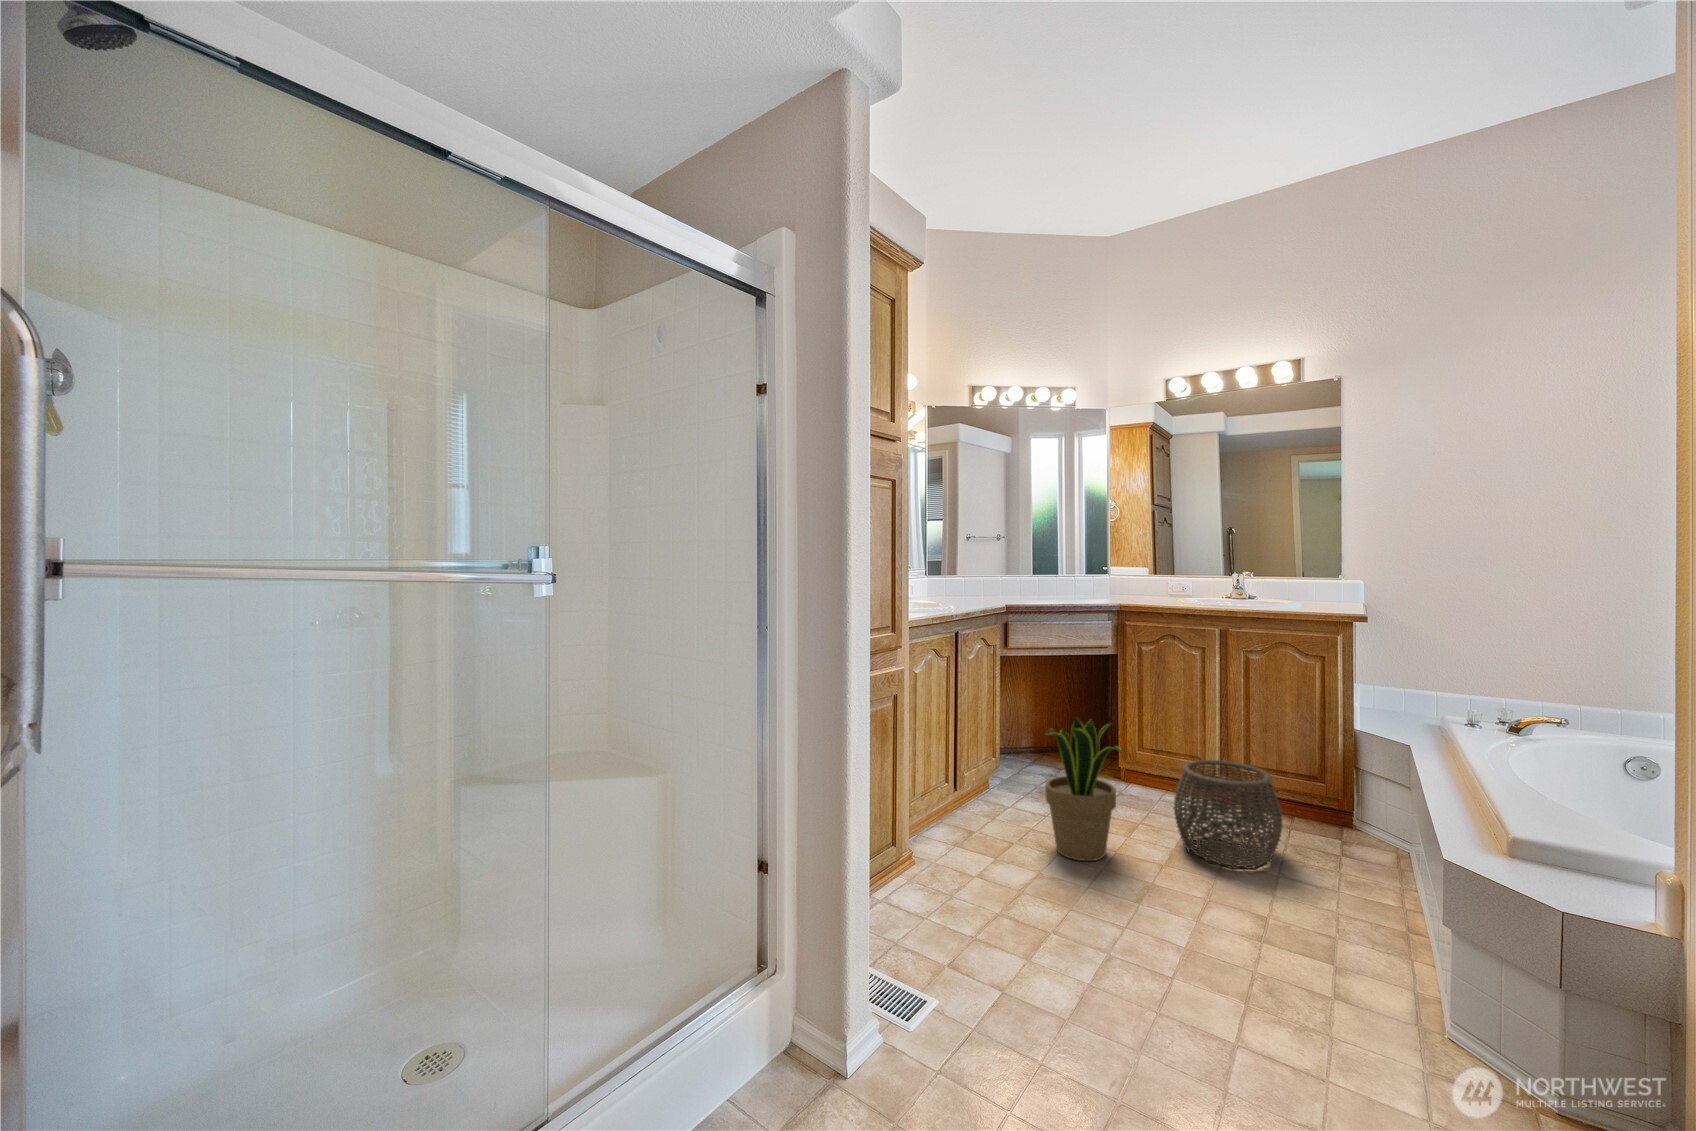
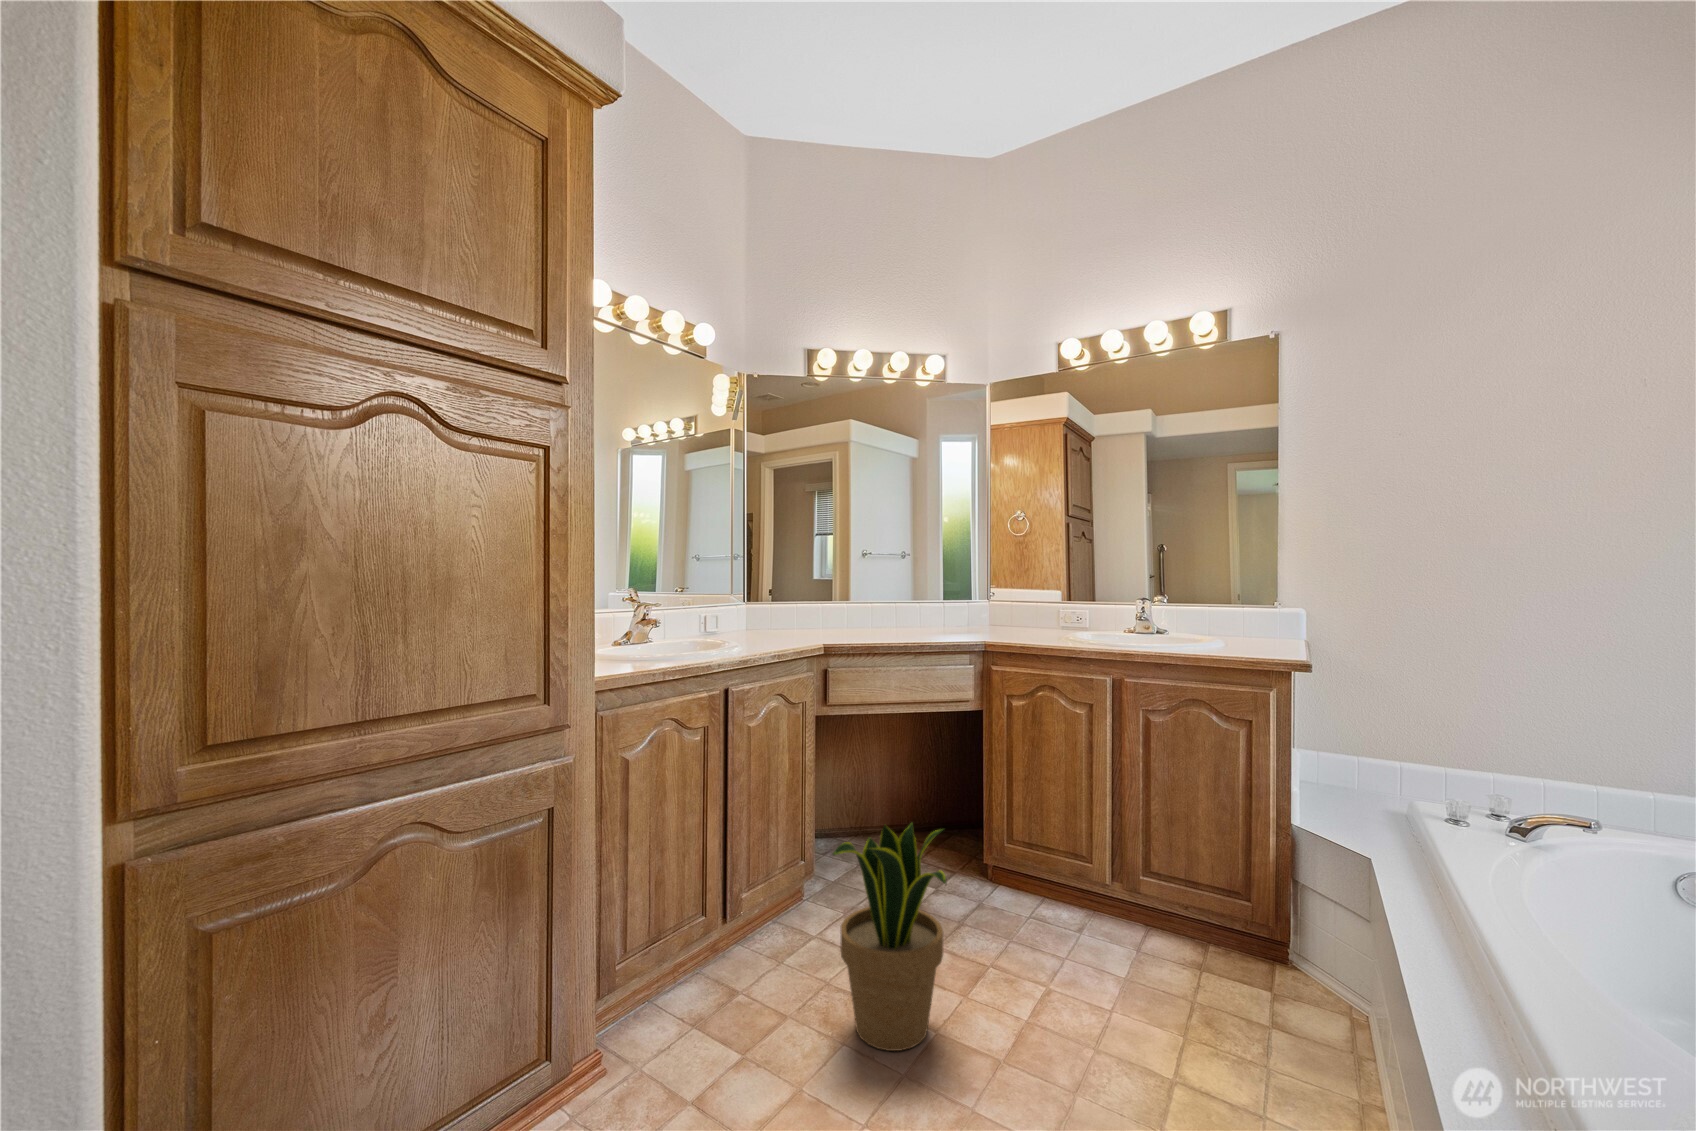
woven basket: present [1174,760,1283,868] -> none [1032,877,1186,1061]

